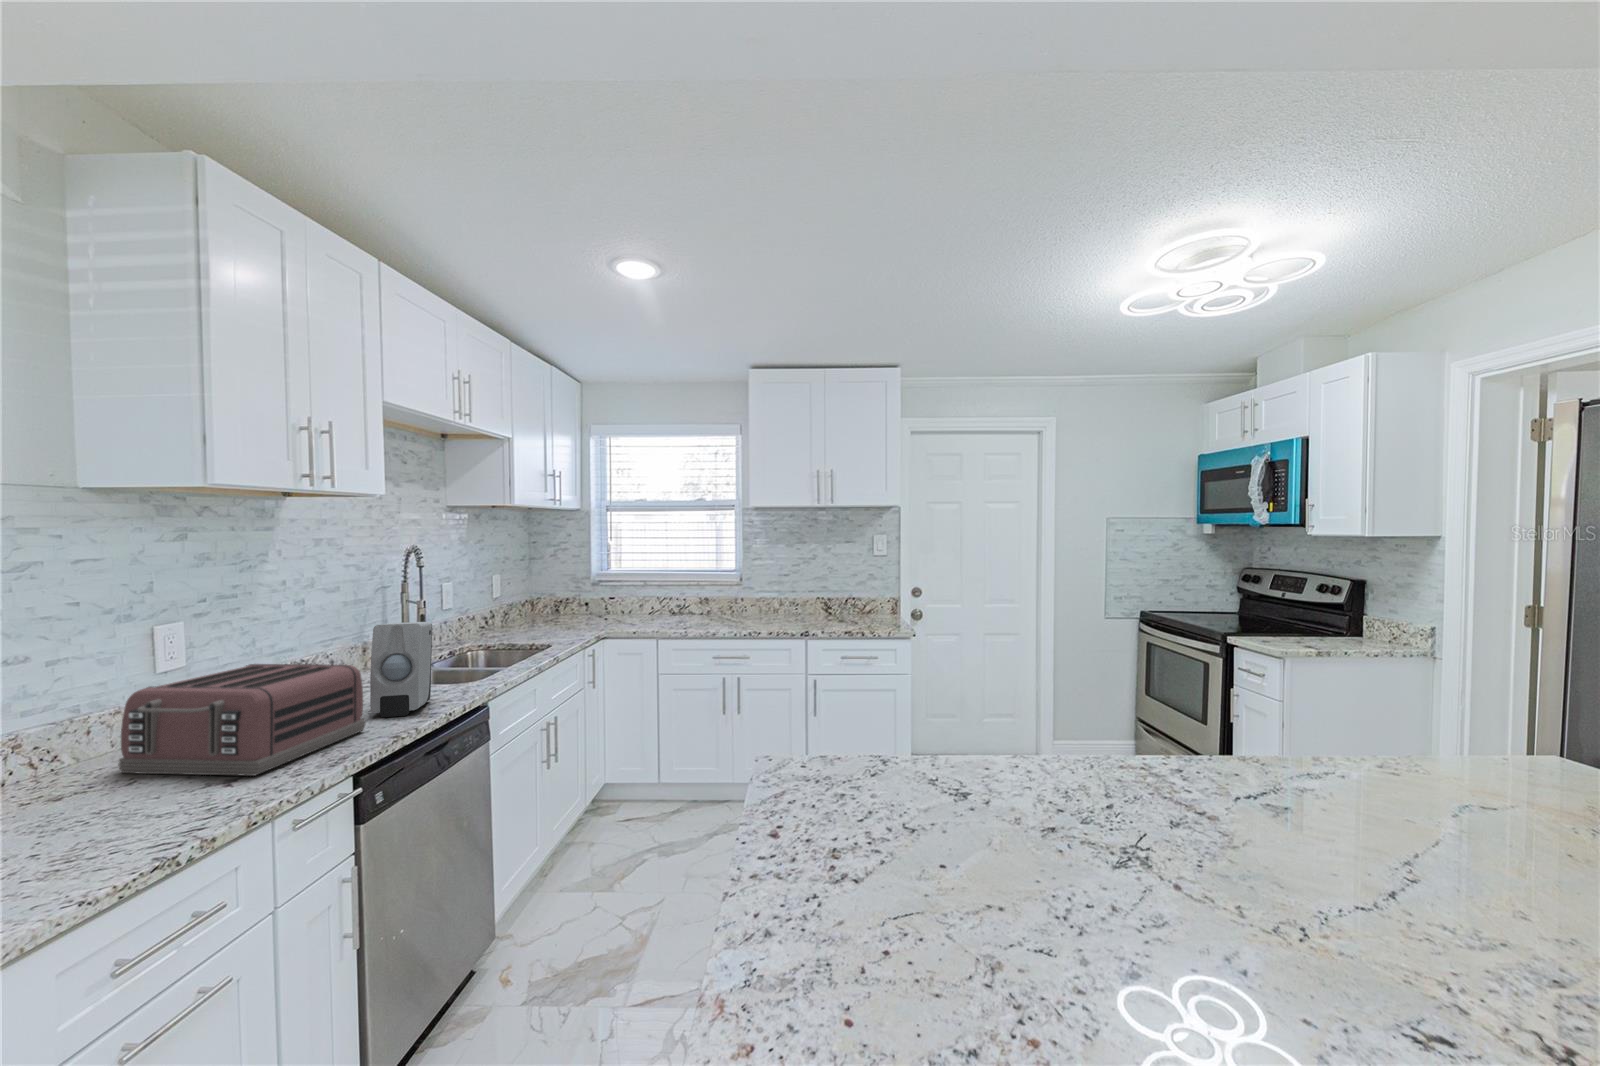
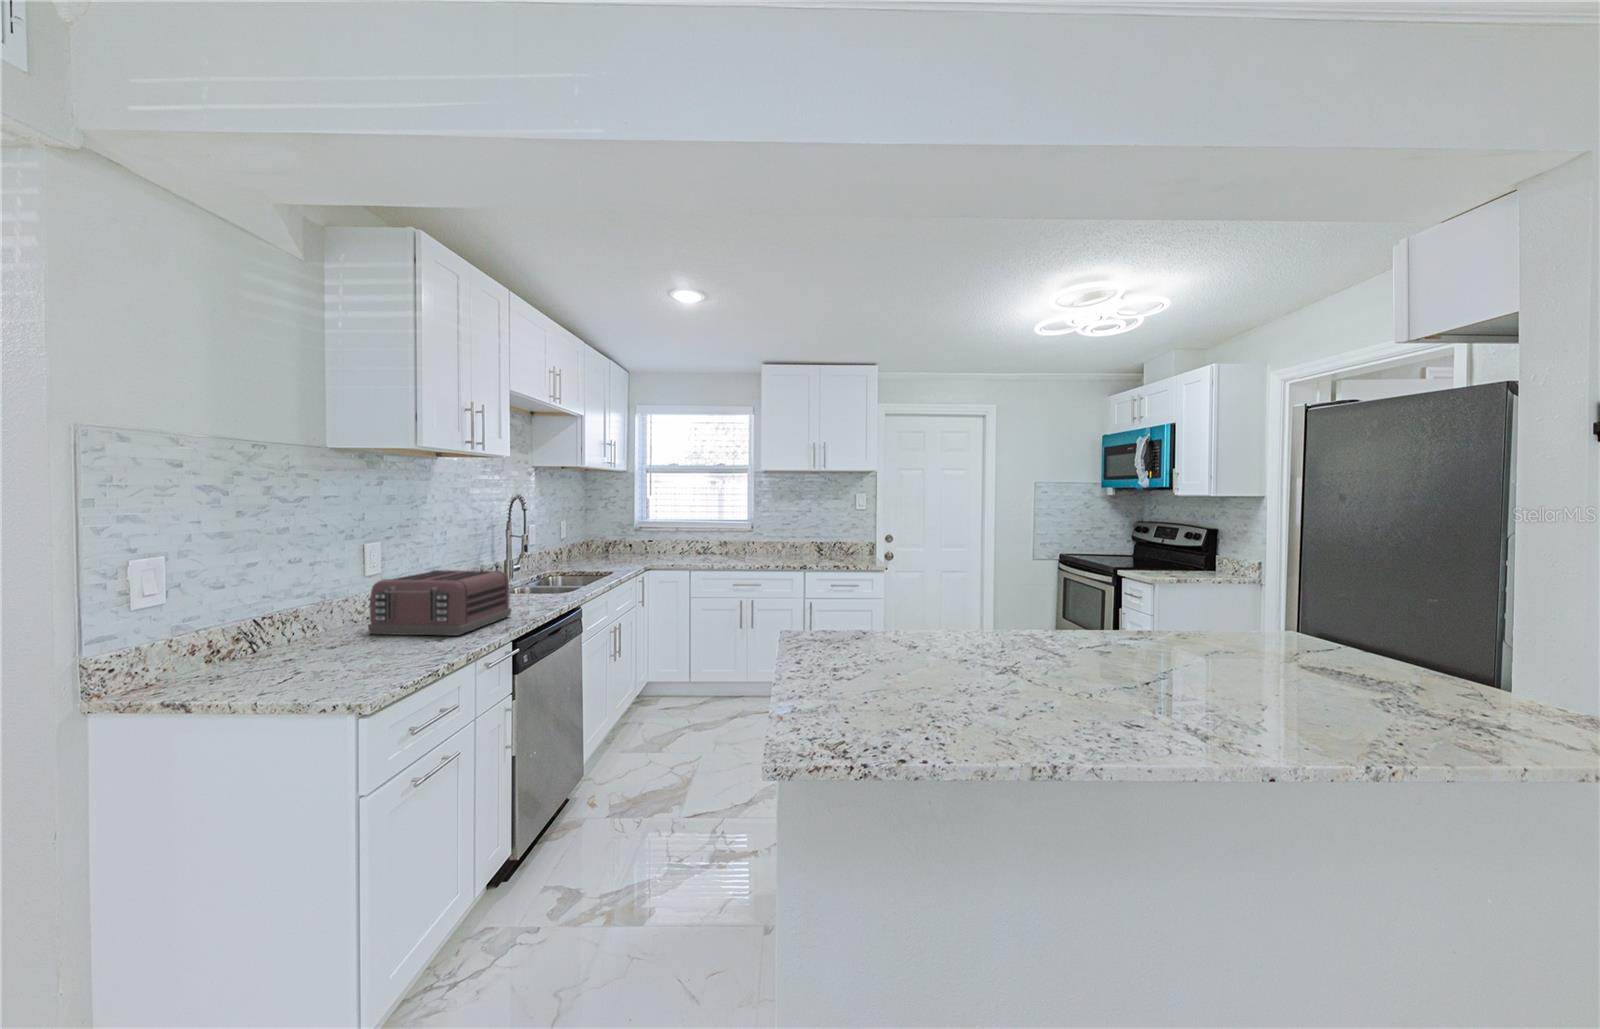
soap dispenser: present [370,622,432,717] -> none [509,546,544,610]

